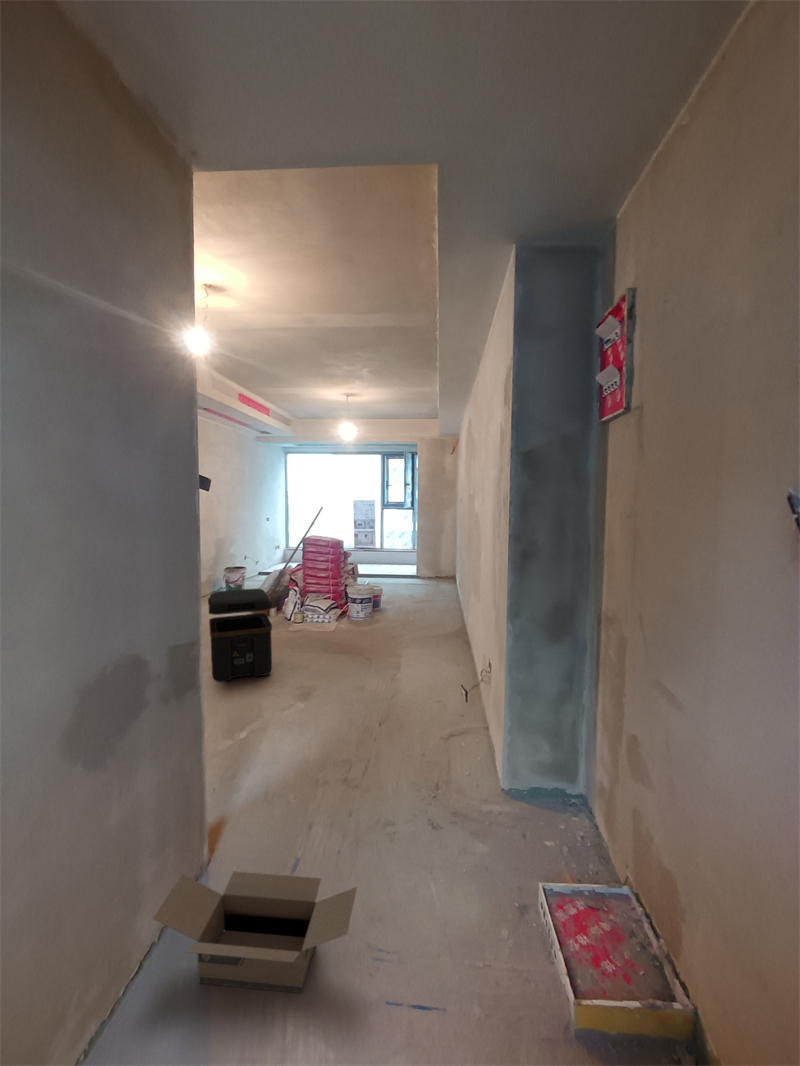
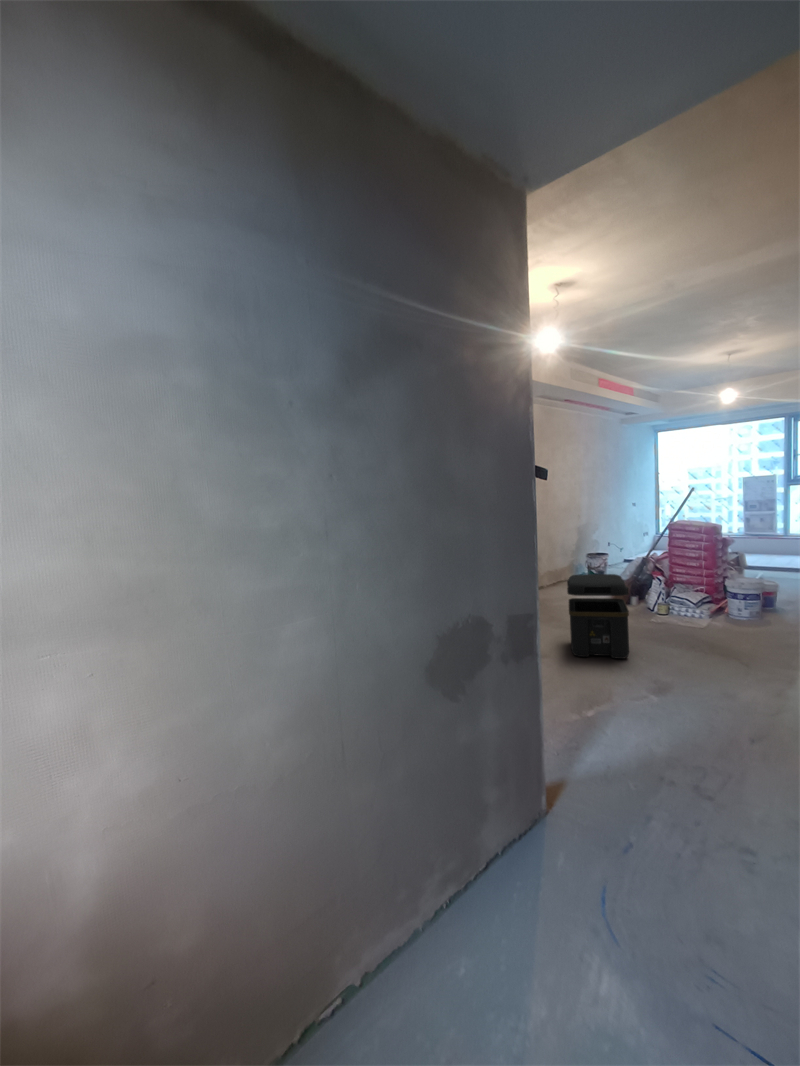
cardboard box: present [153,871,357,993] -> none [520,788,697,922]

